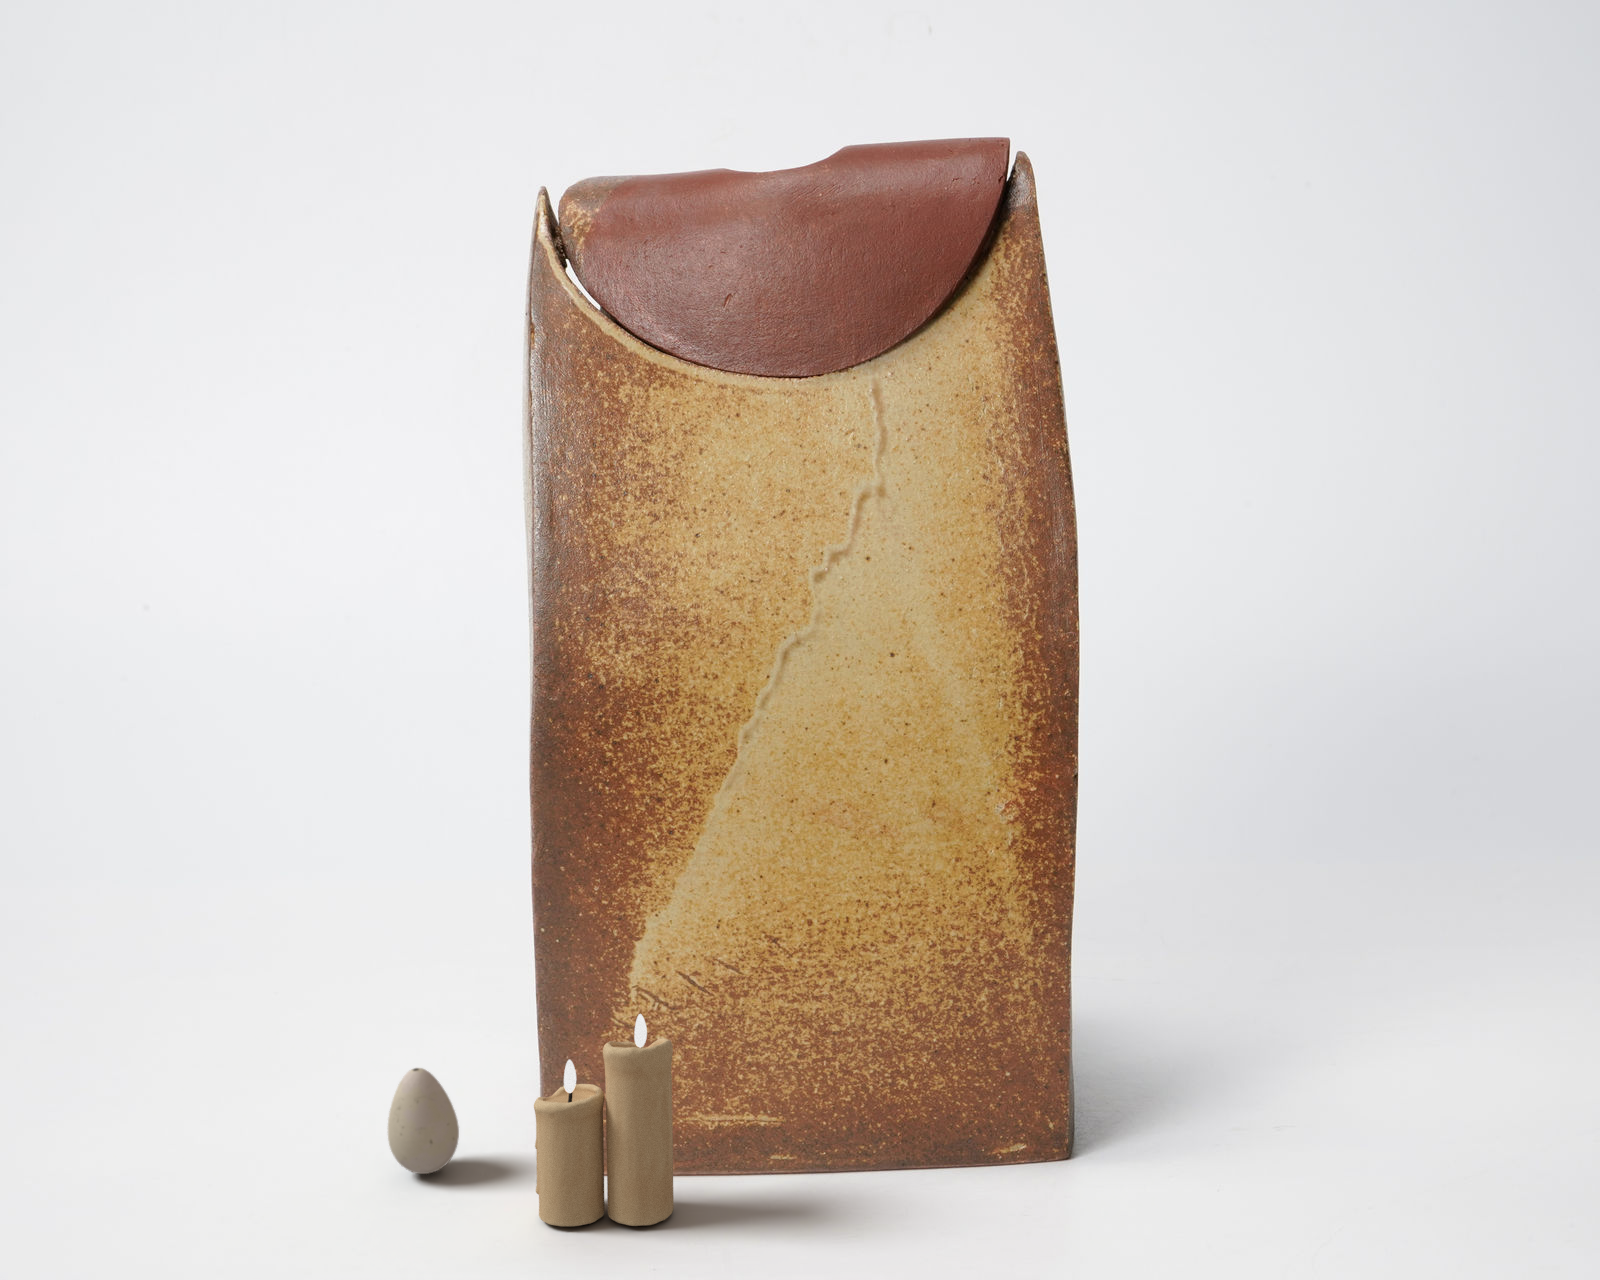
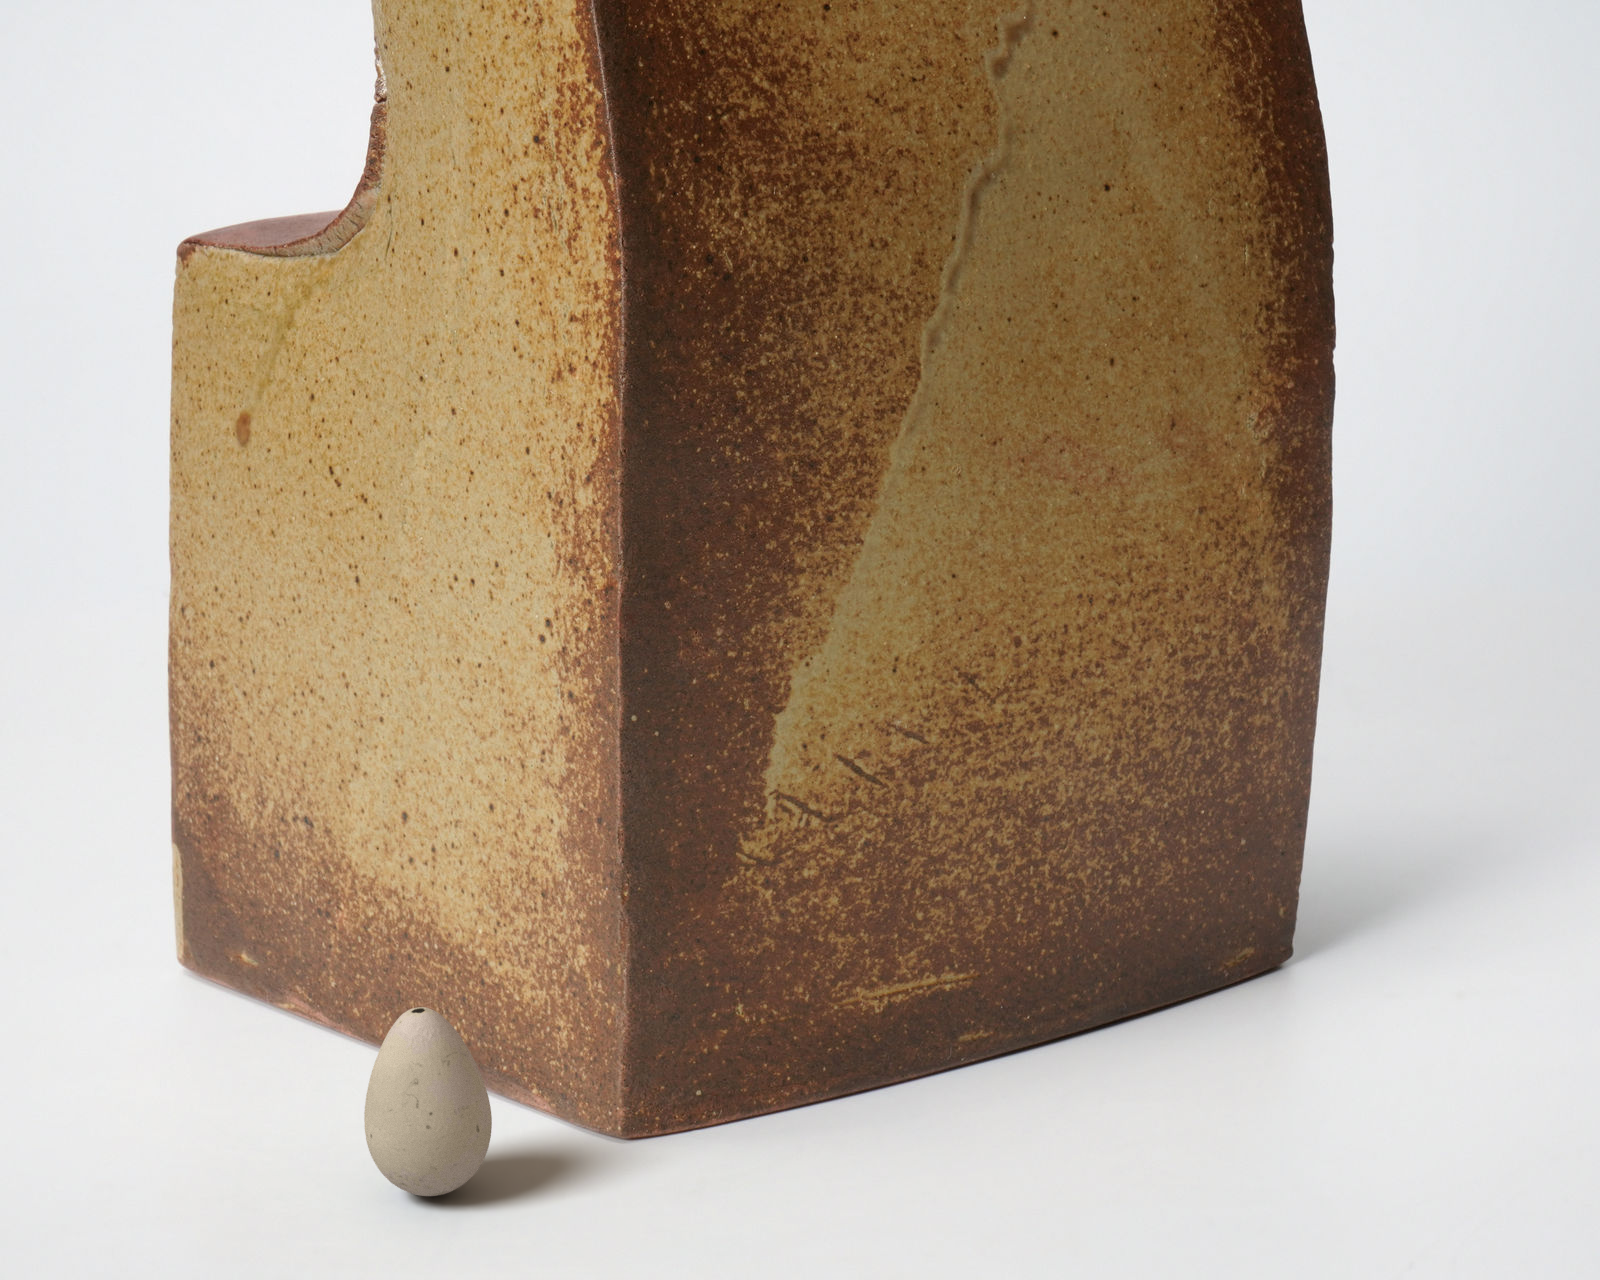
candle: present [534,1014,674,1226] -> none [709,822,929,1203]

